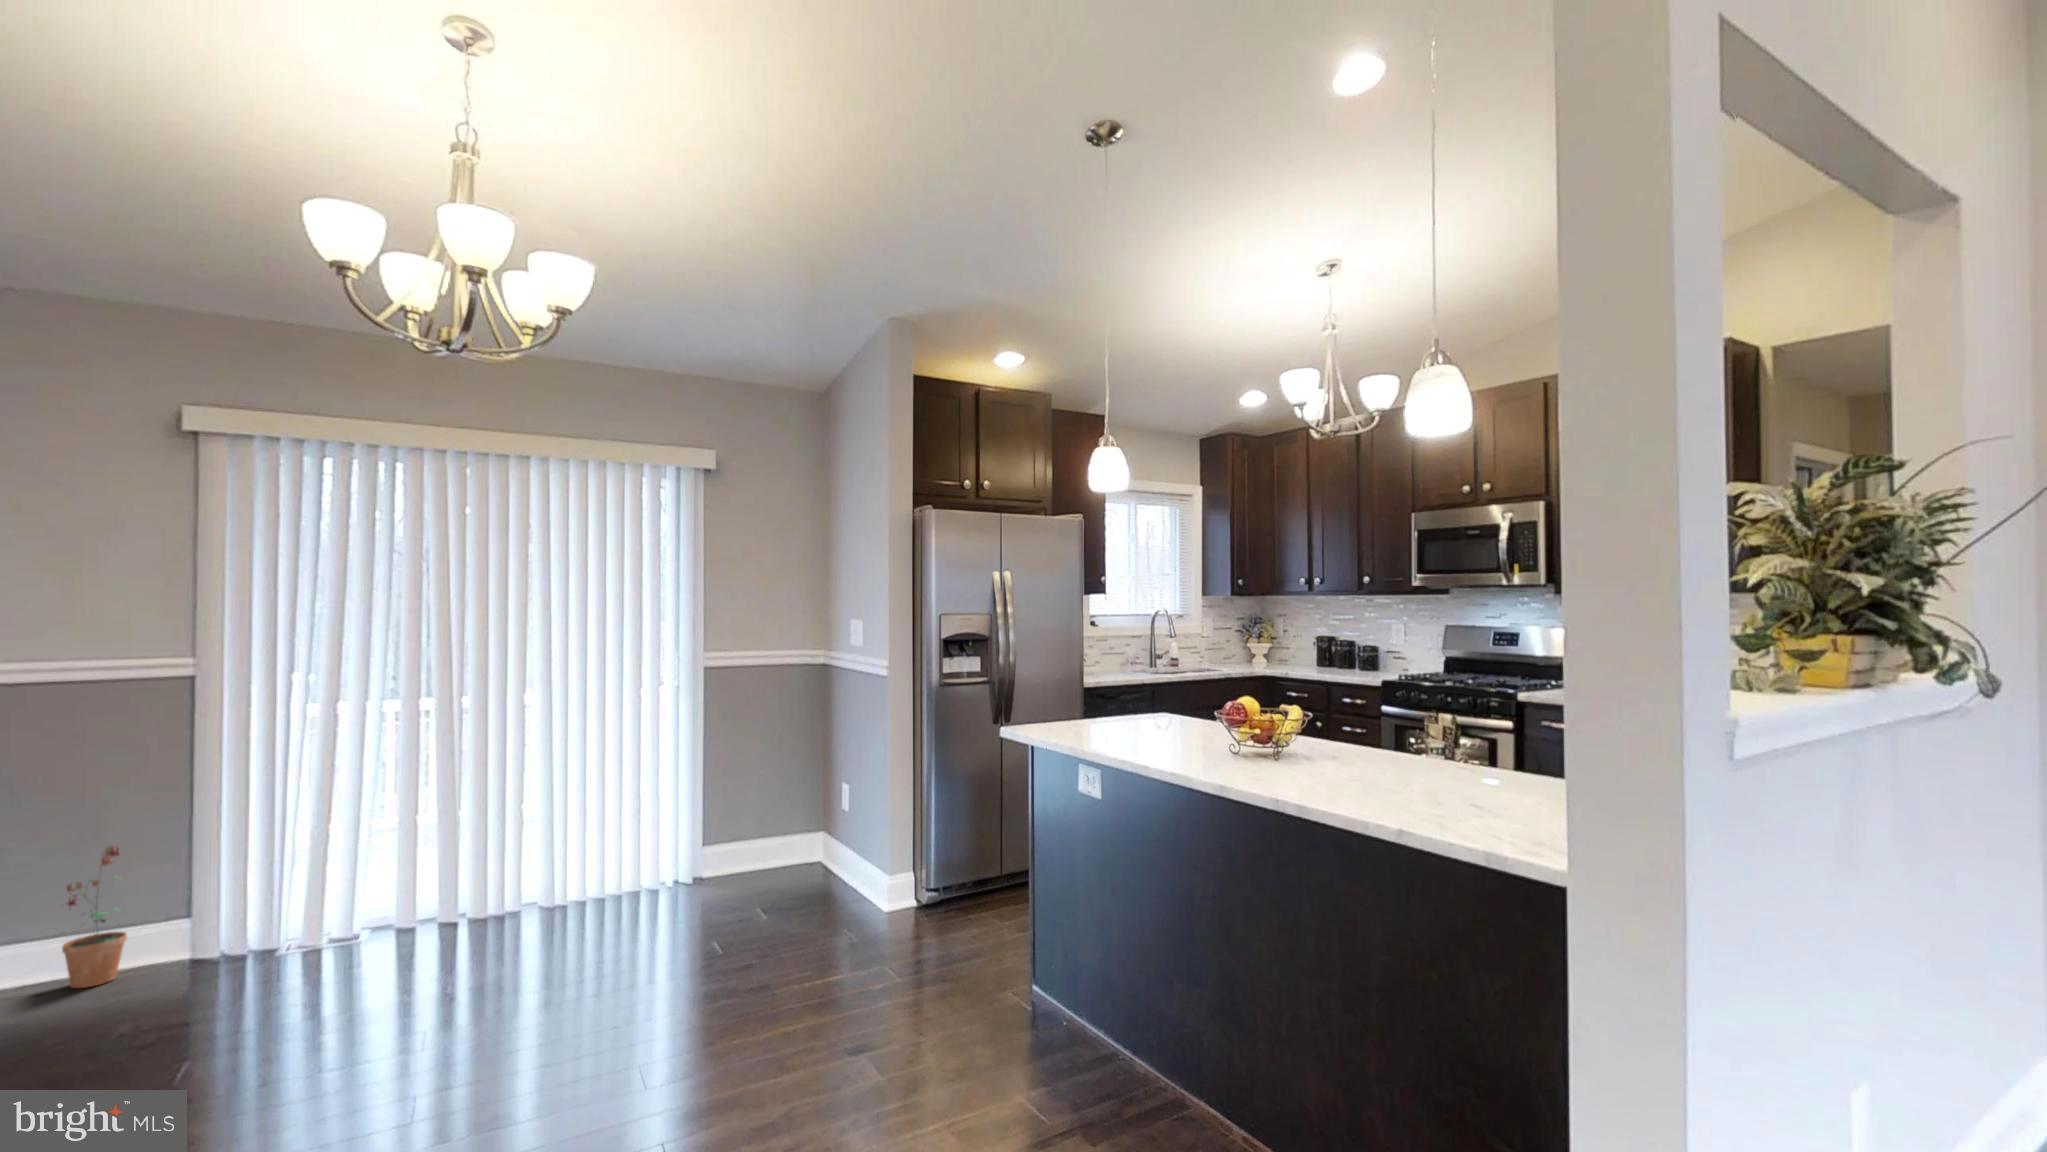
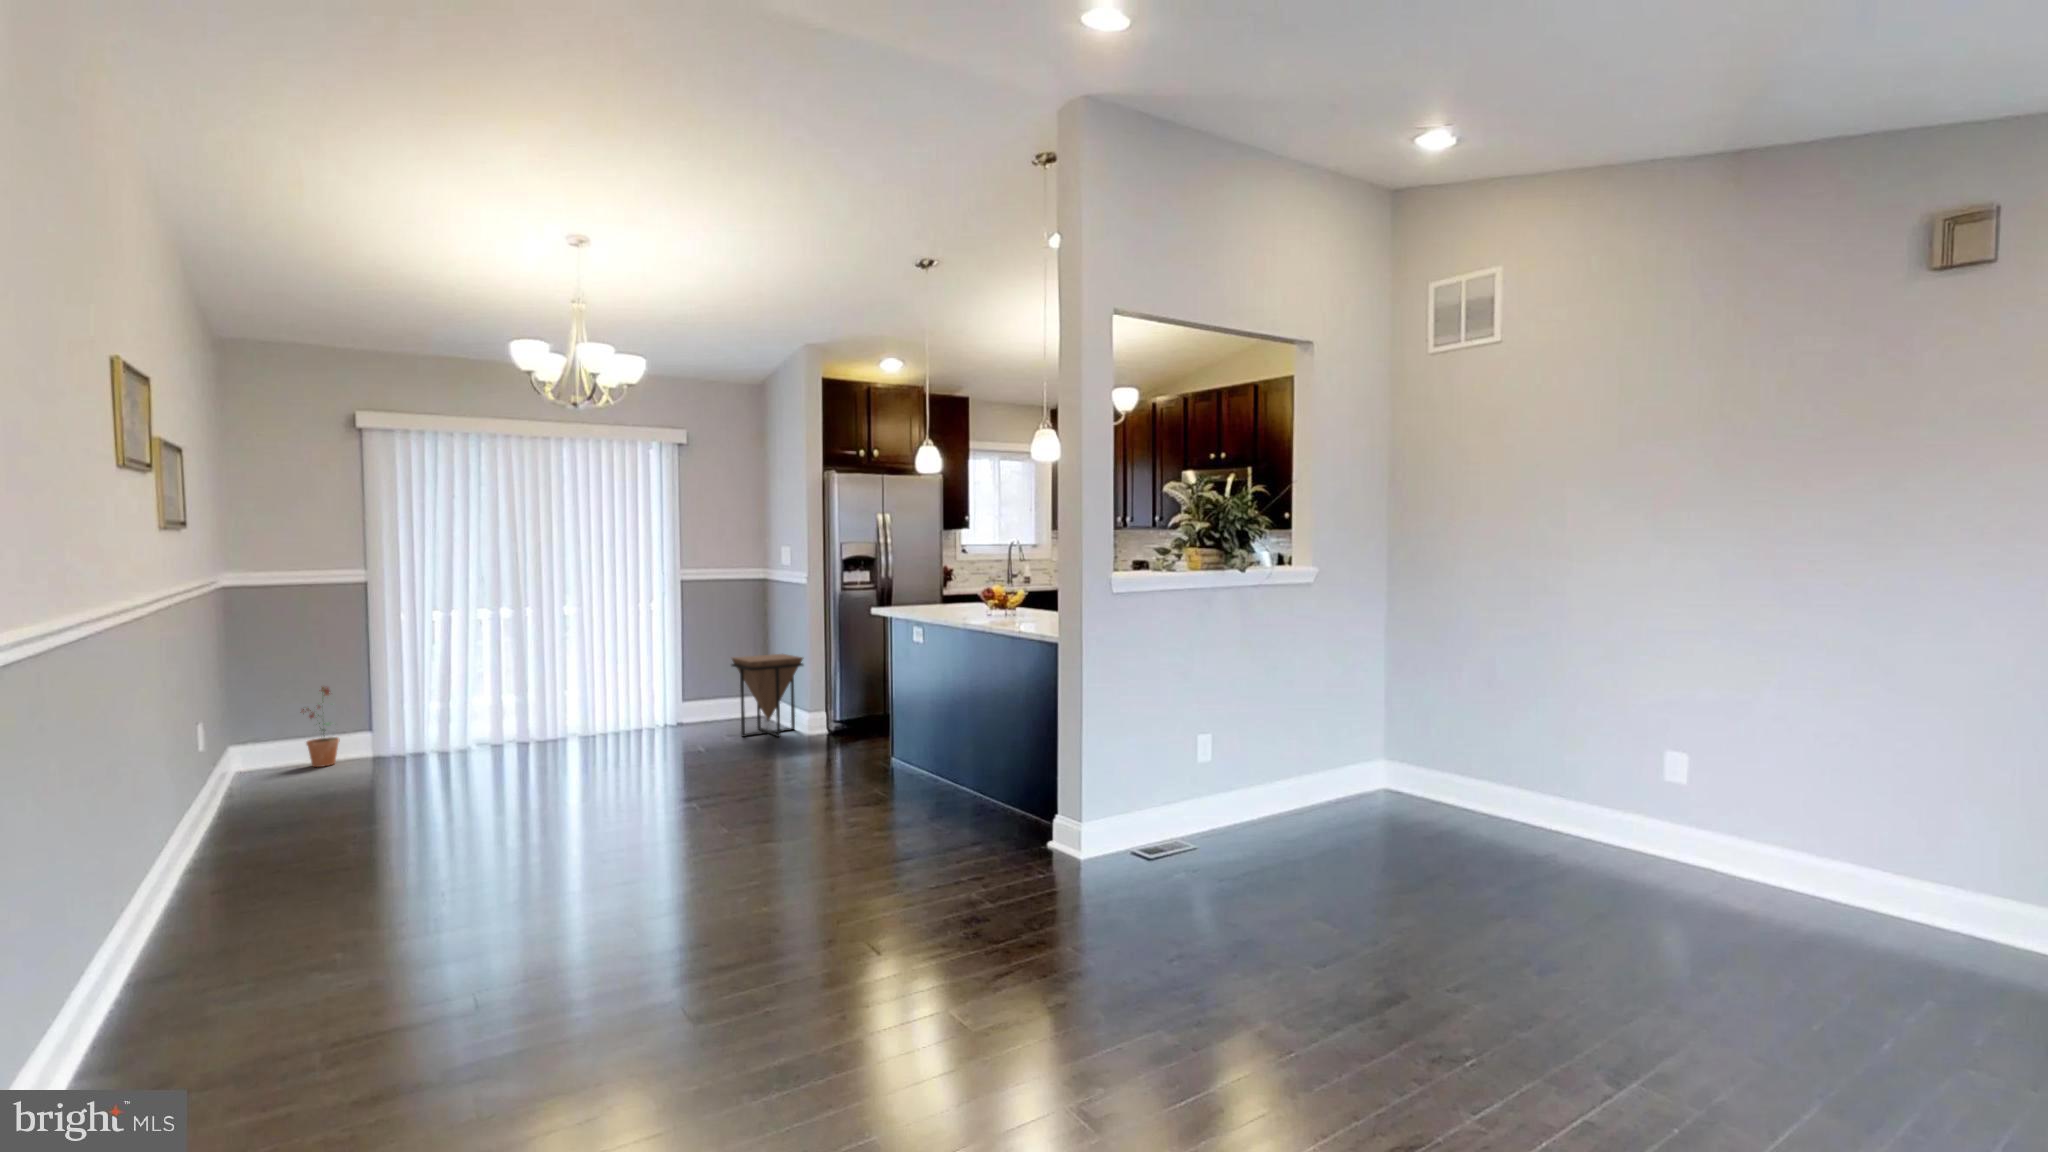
side table: none [772,778,883,918] -> present [732,654,803,737]

